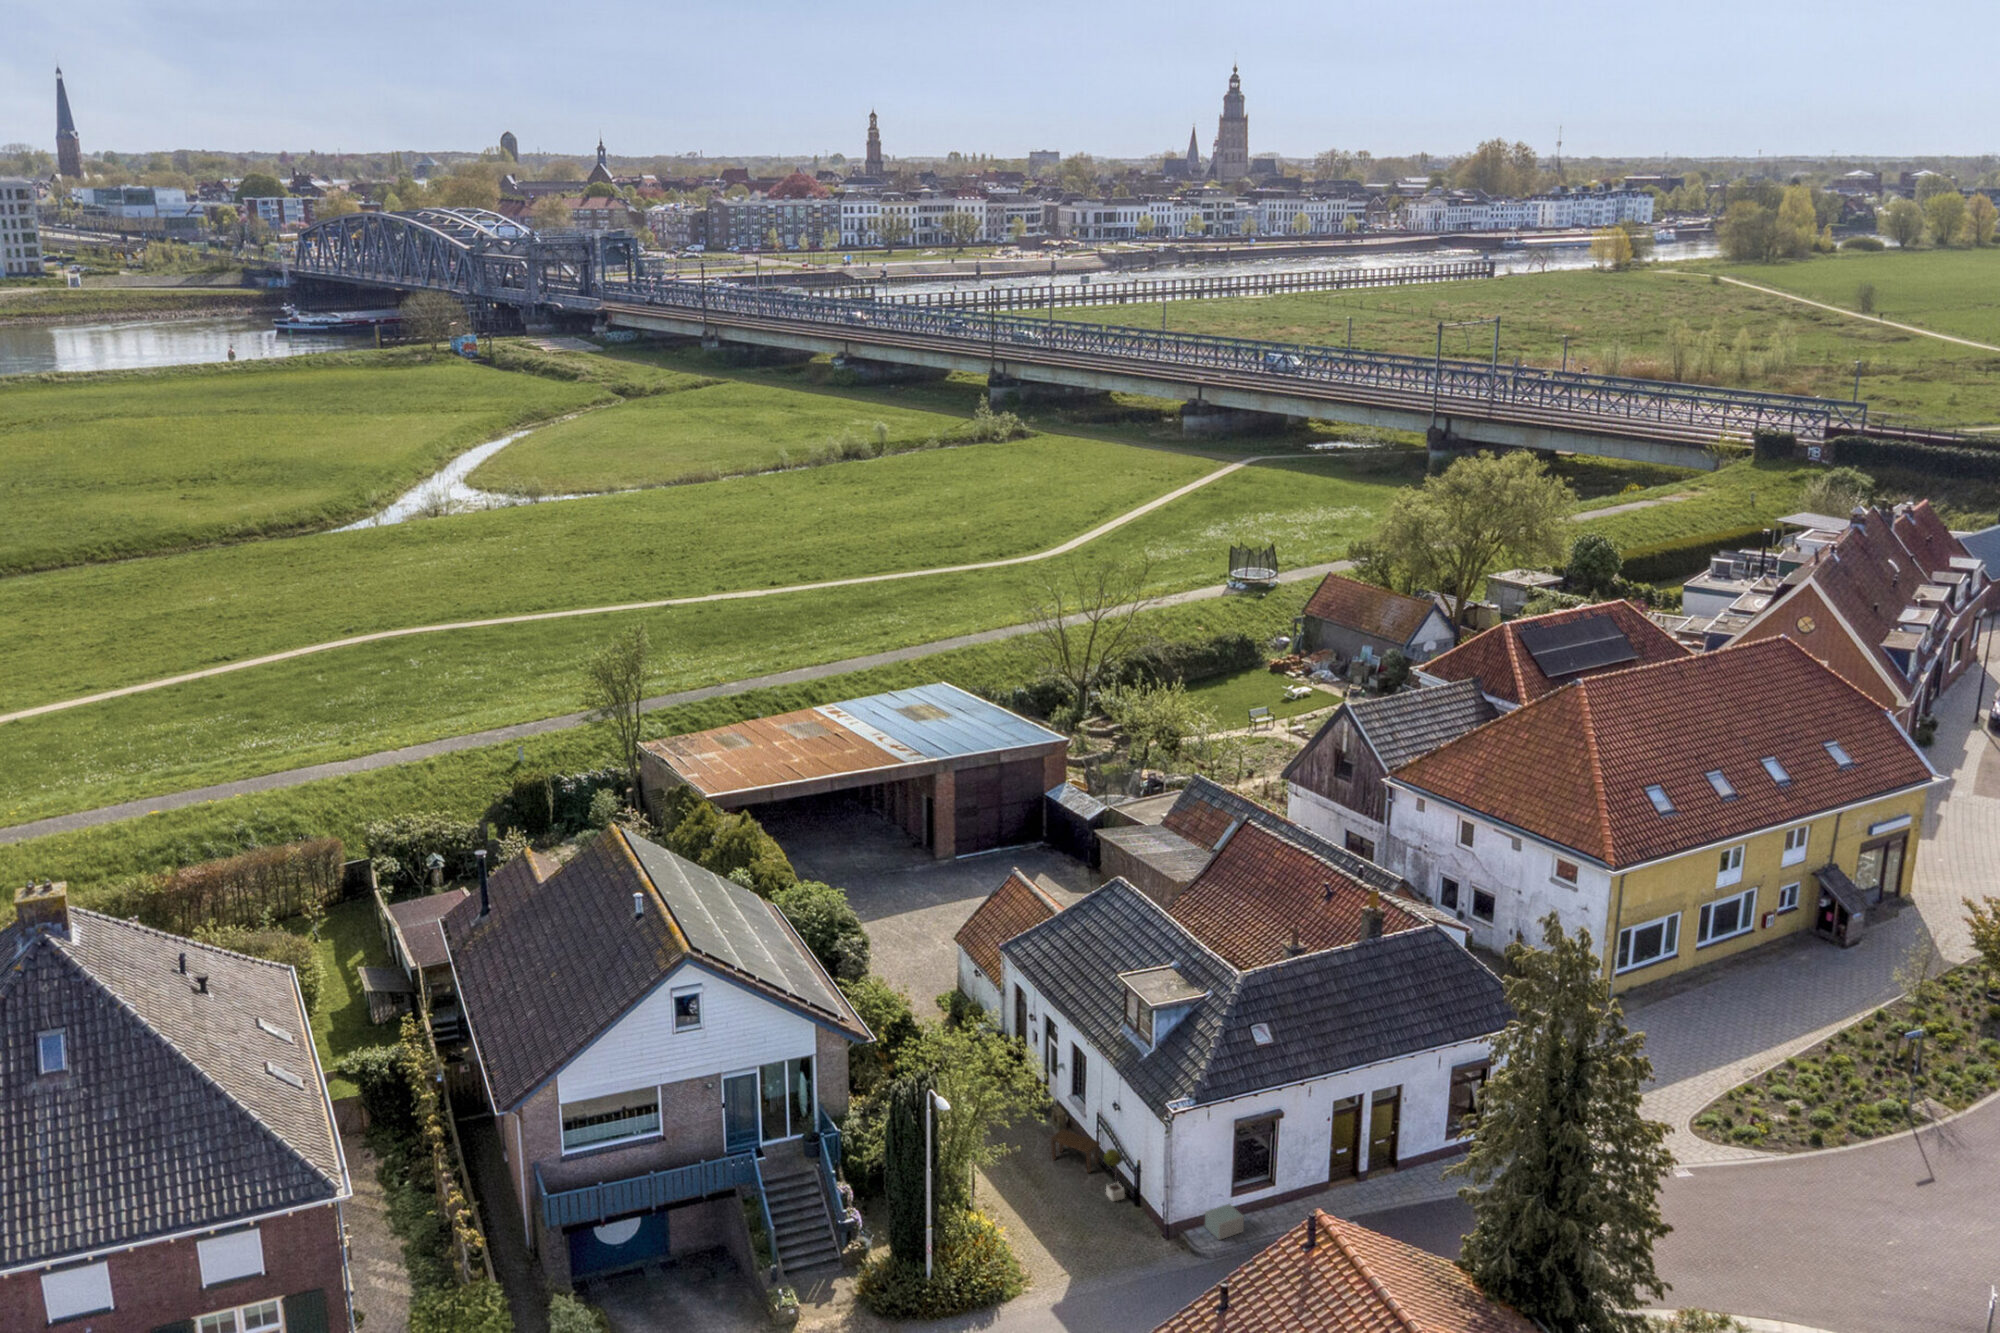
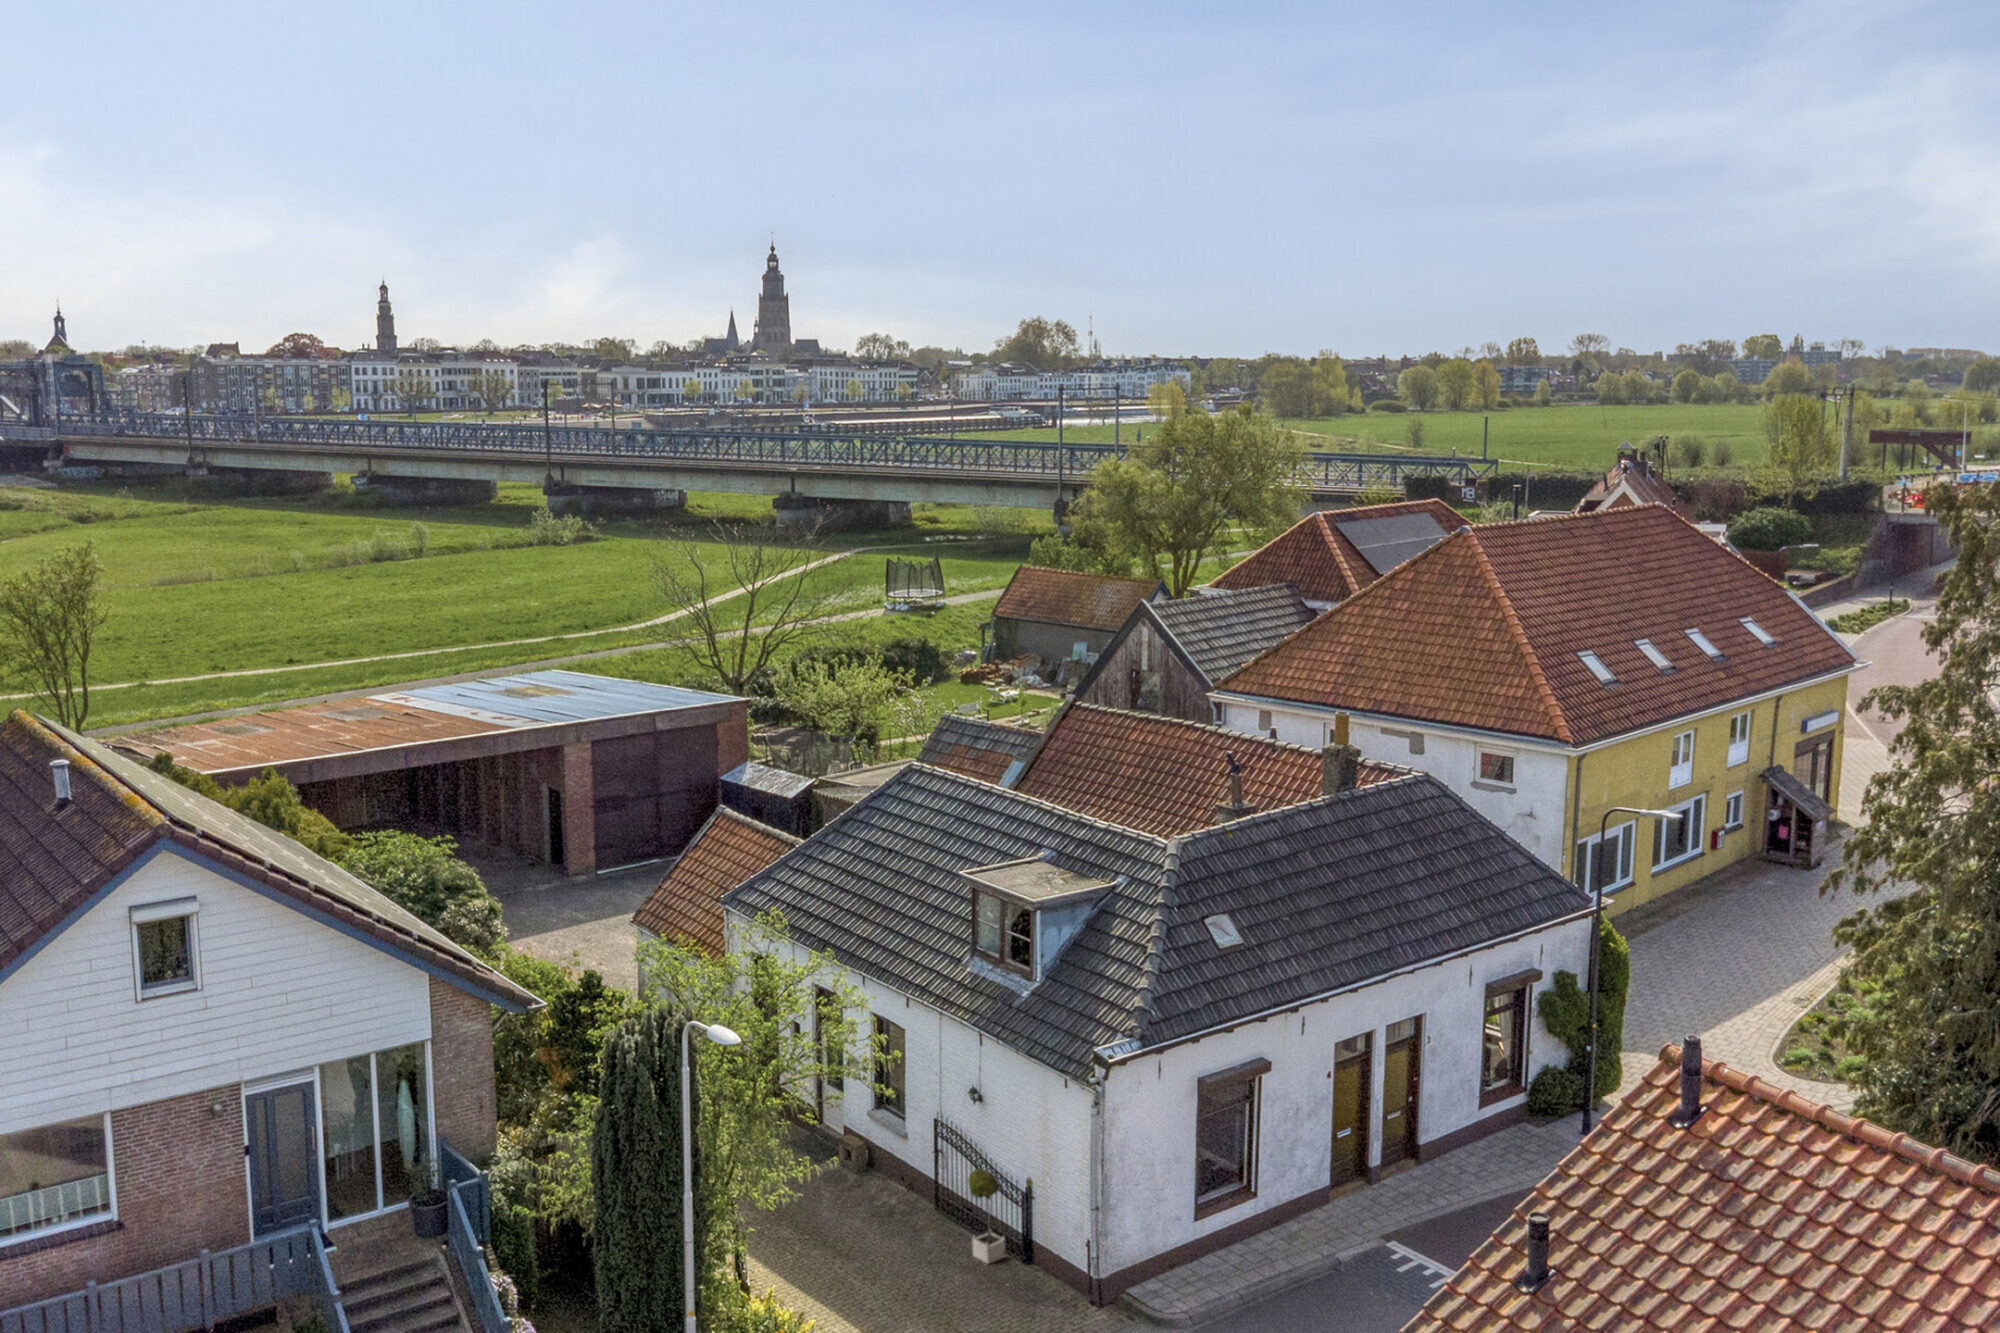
bench: present [1051,1129,1100,1173] -> none [857,1164,945,1230]
storage box: present [1205,1204,1244,1240] -> none [1158,1233,1226,1294]

